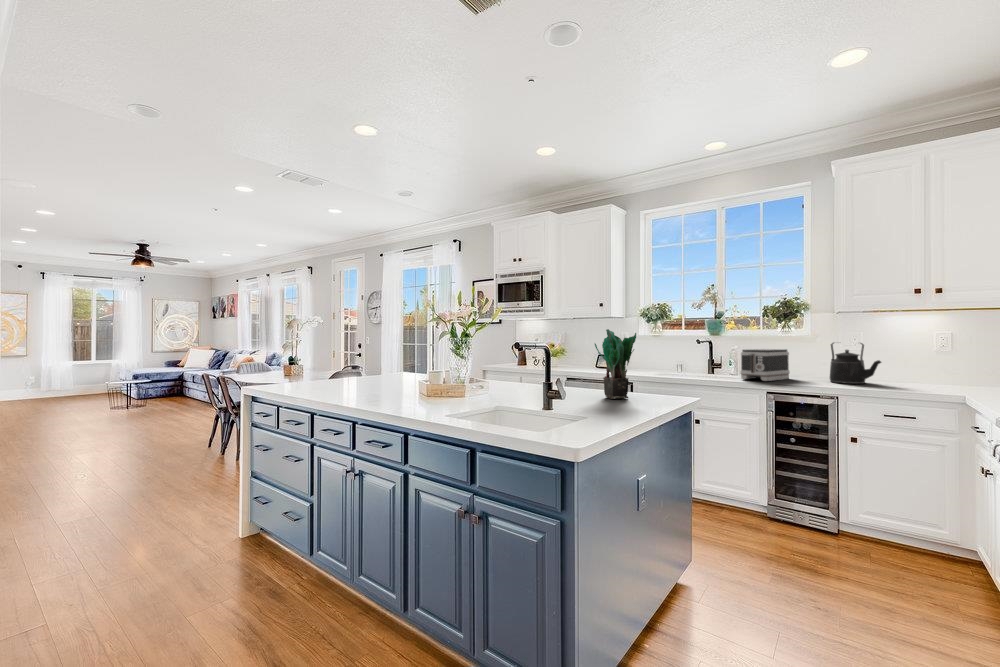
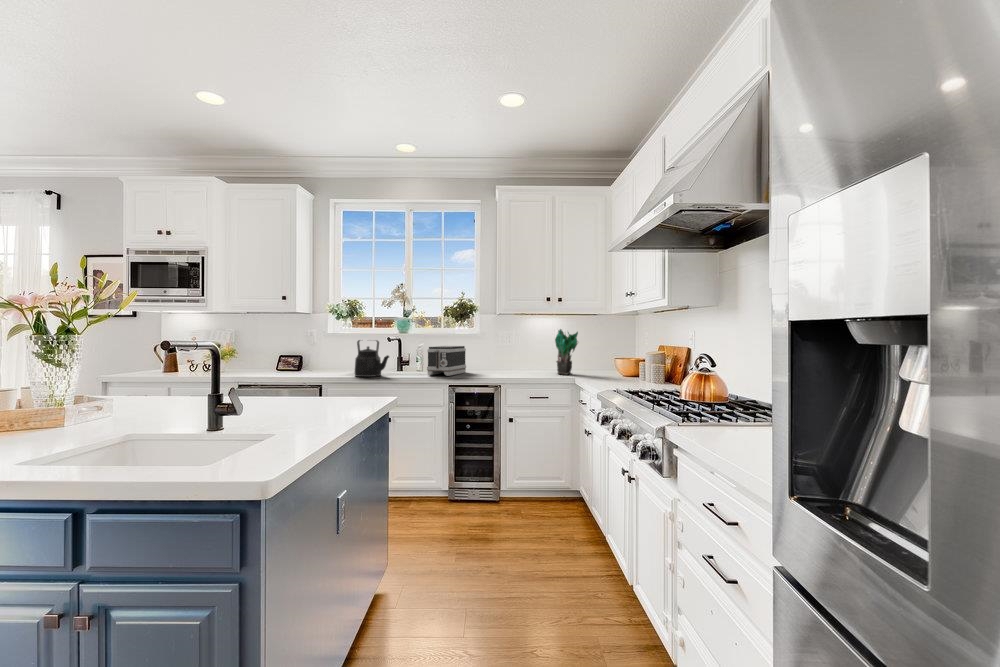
potted plant: present [595,329,636,399] -> present [555,329,578,375]
kettle: present [830,343,881,384] -> present [355,340,389,377]

